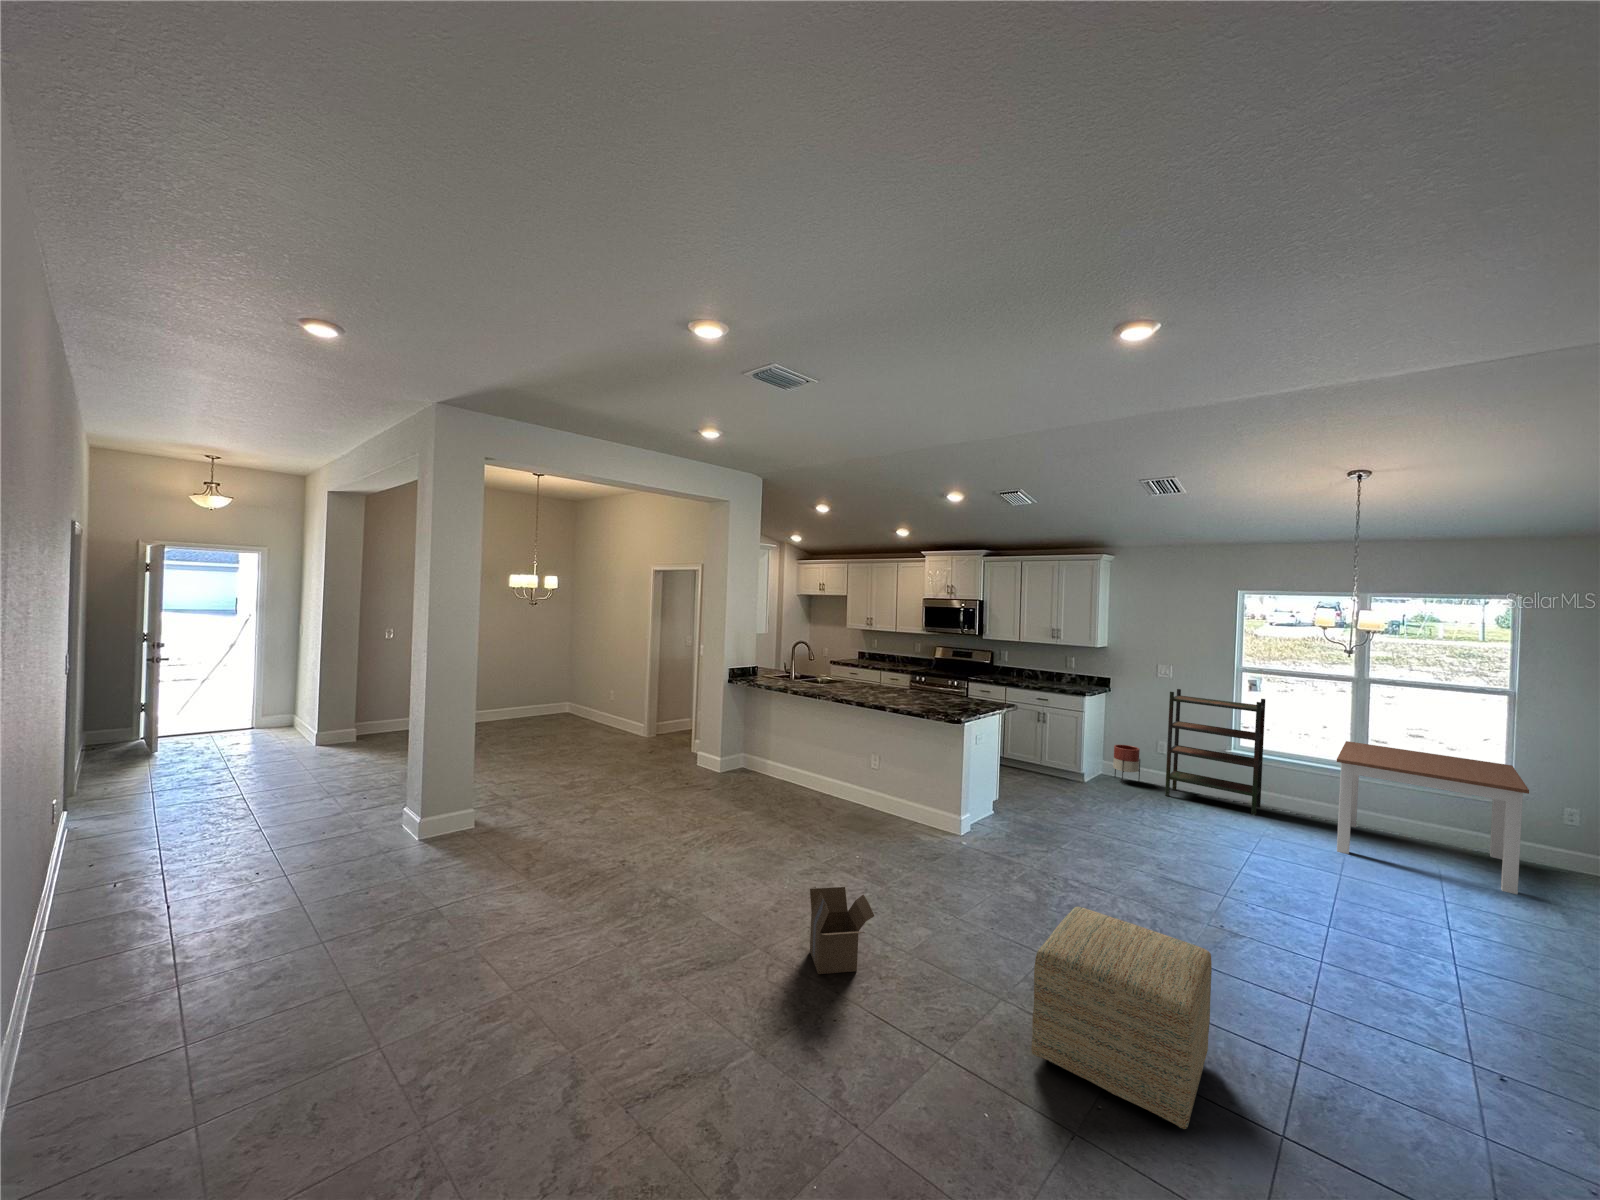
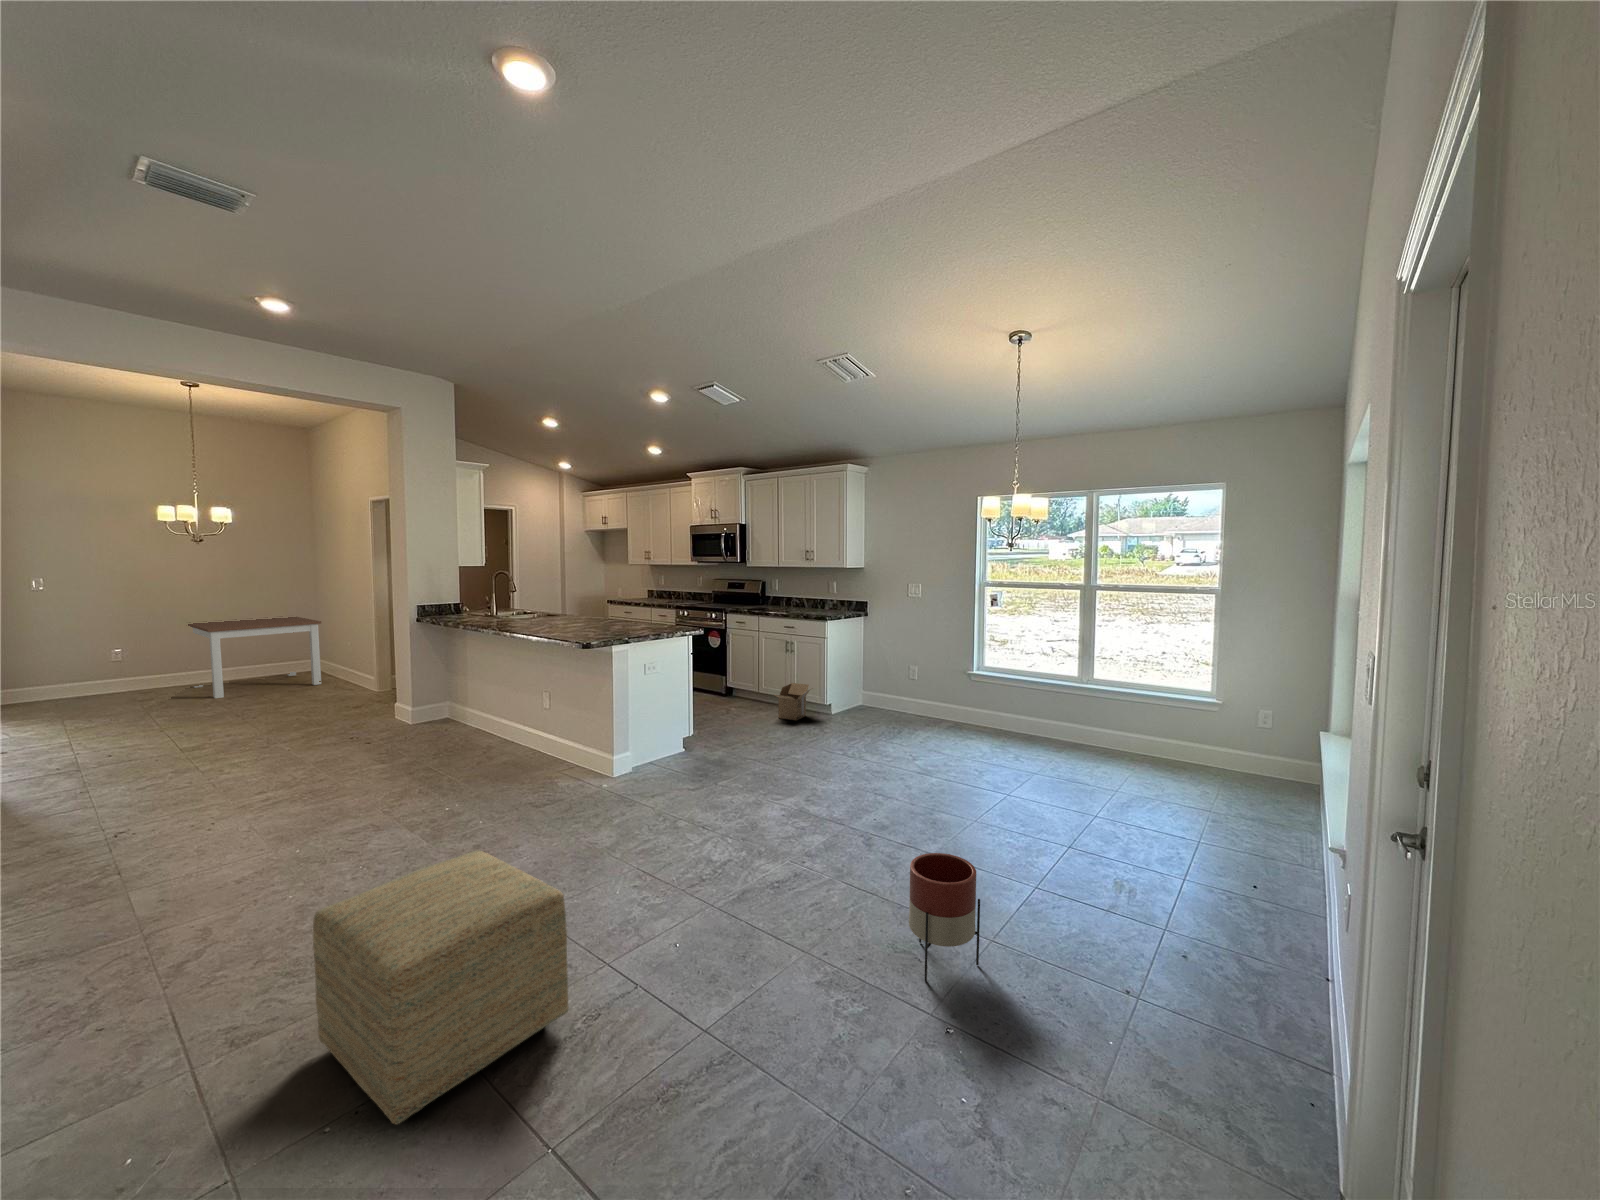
bookshelf: present [1165,689,1265,815] -> none [906,609,1001,739]
dining table: present [1337,741,1529,894] -> present [188,617,321,698]
planter: present [1113,745,1140,784] -> present [909,853,980,981]
cardboard box: present [810,887,874,974] -> present [775,683,813,720]

